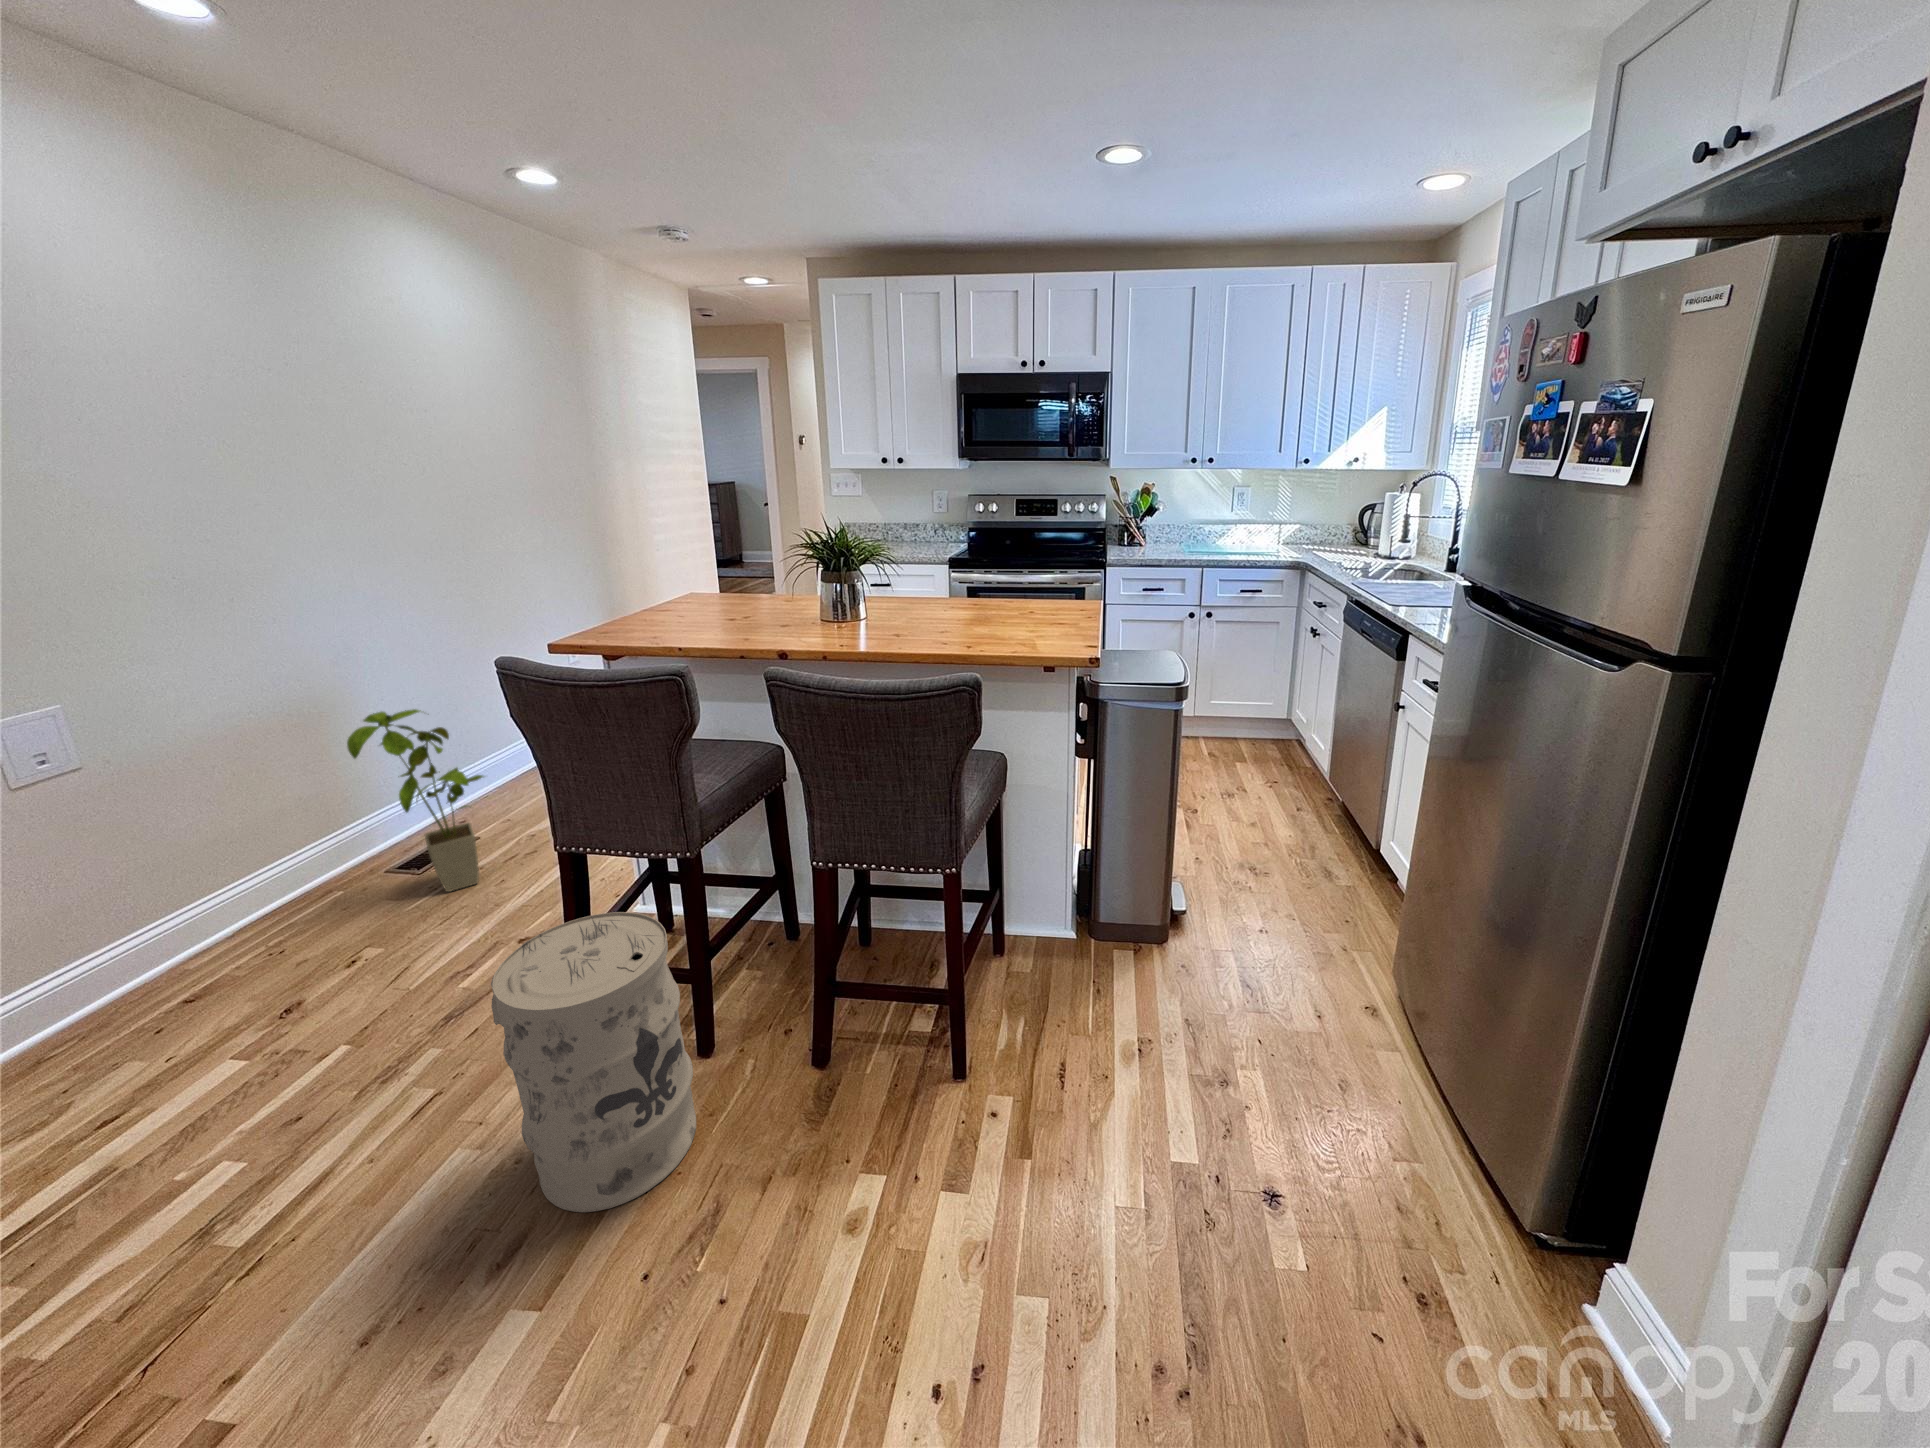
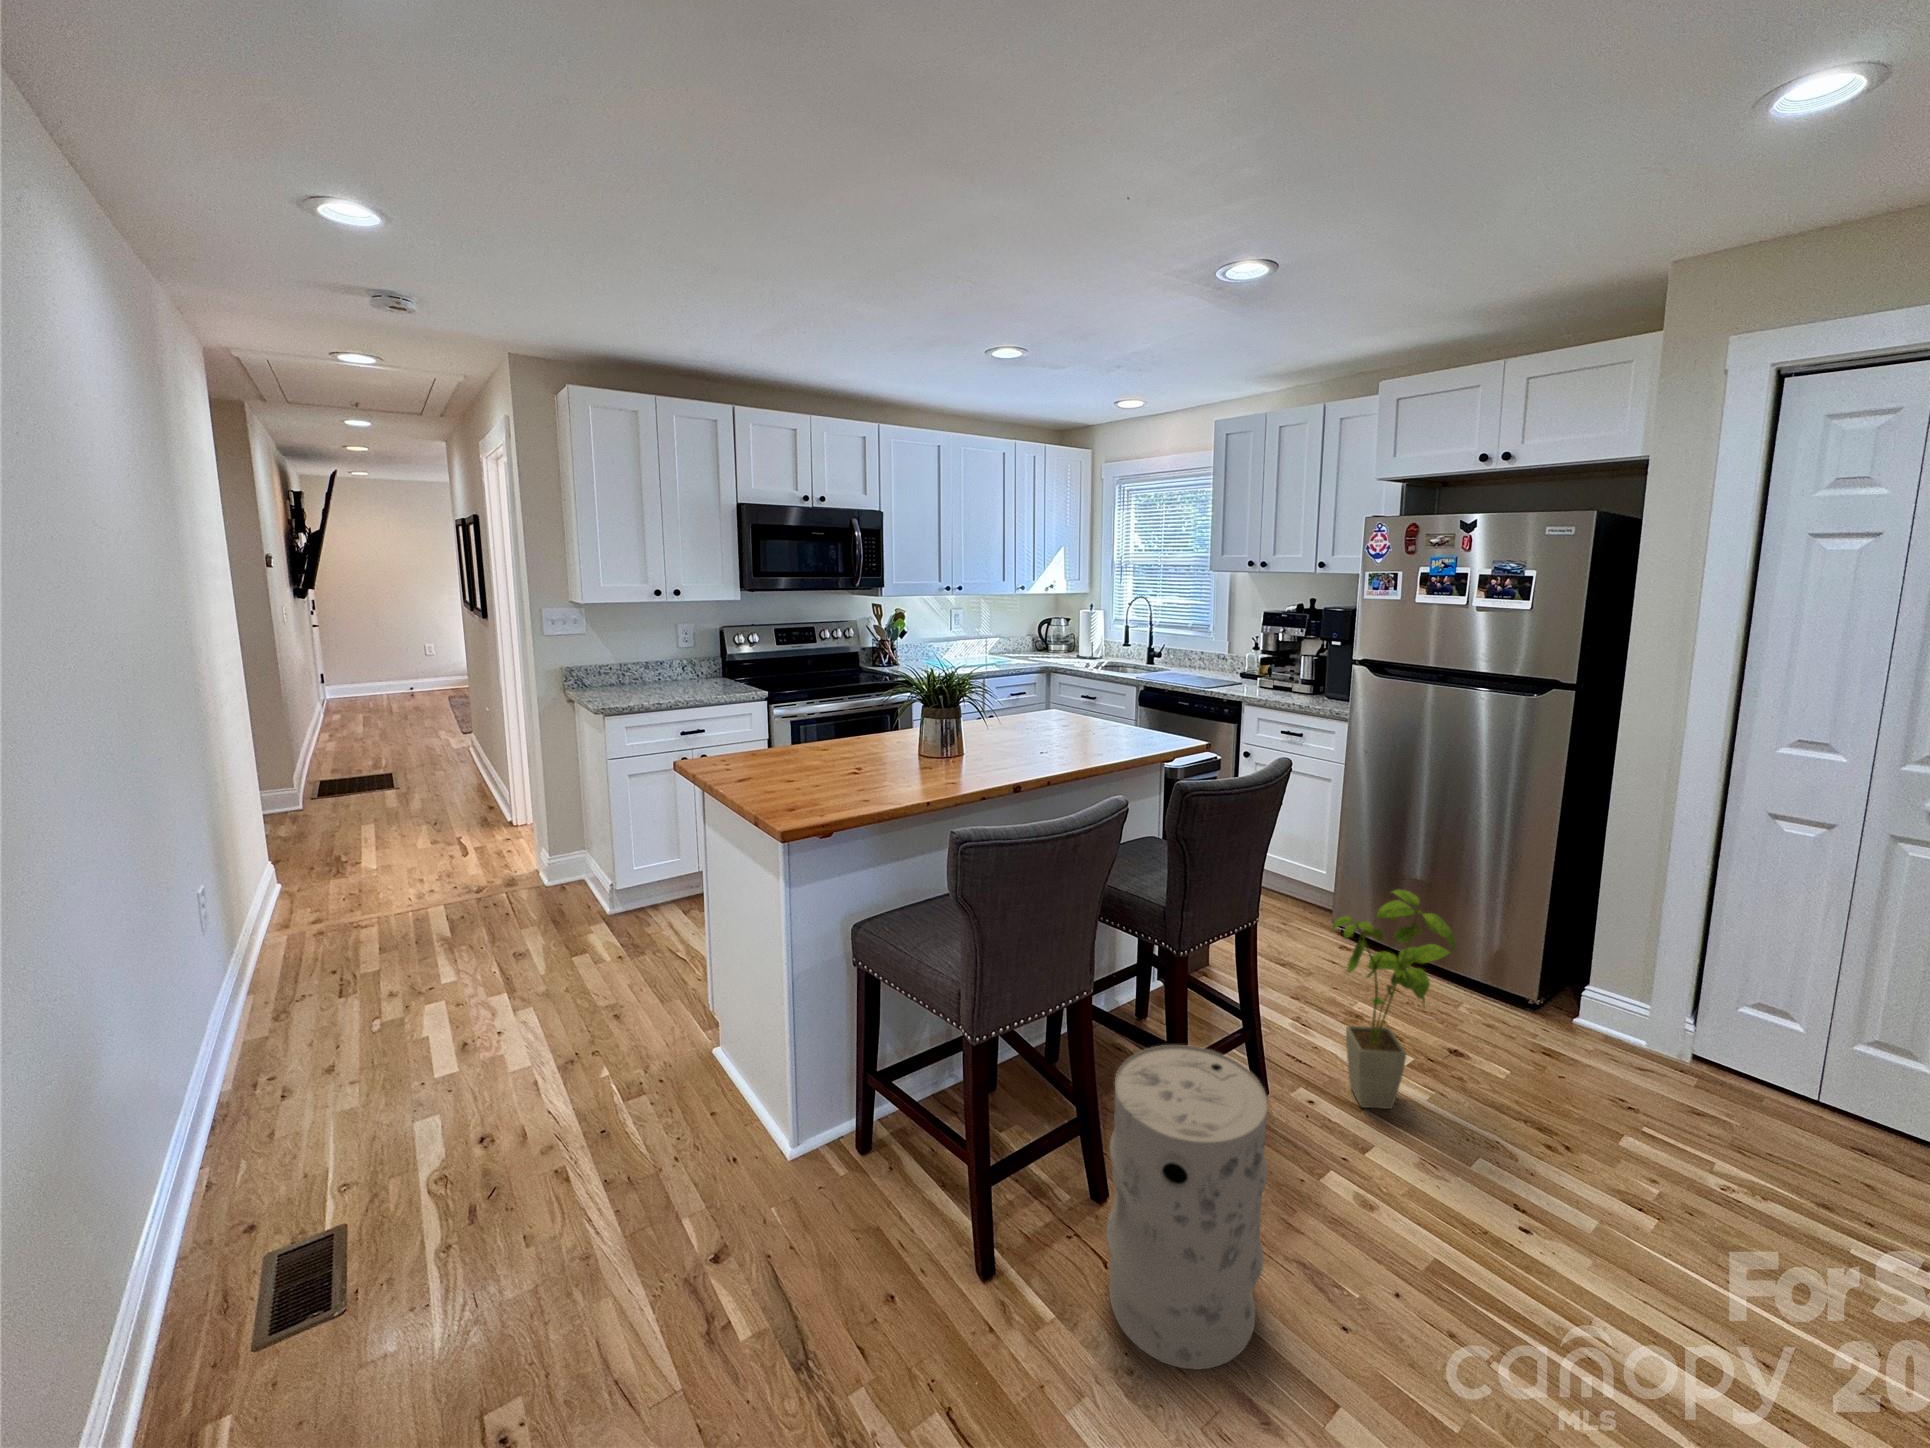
house plant: present [347,709,483,892] -> present [1331,890,1455,1109]

